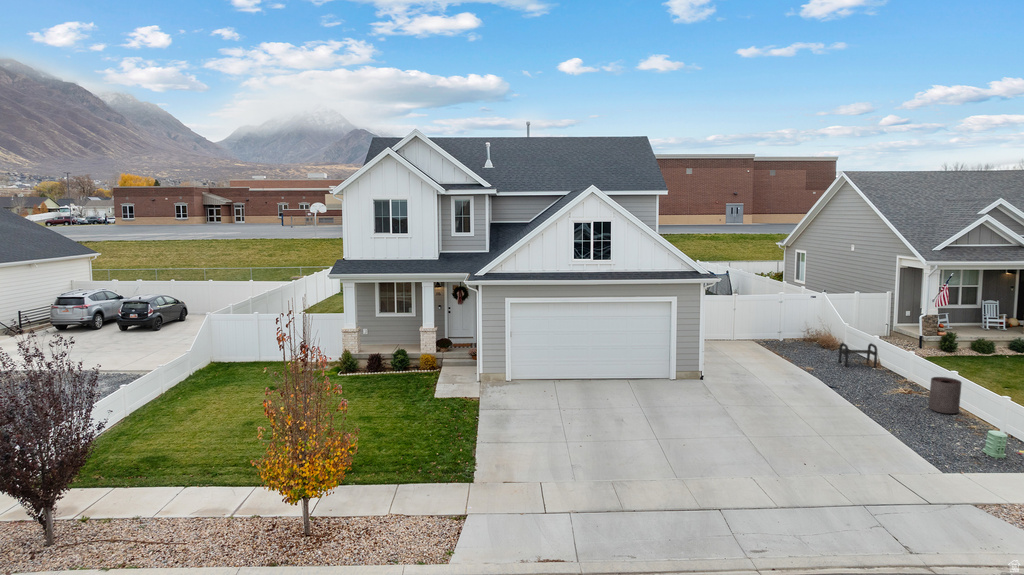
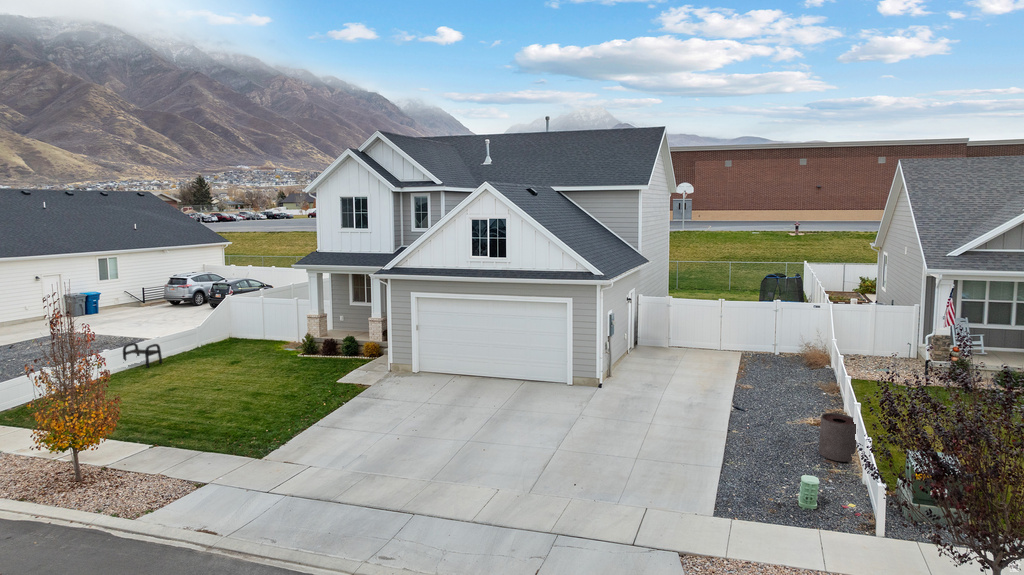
bench: present [838,343,877,368] -> present [123,343,162,367]

